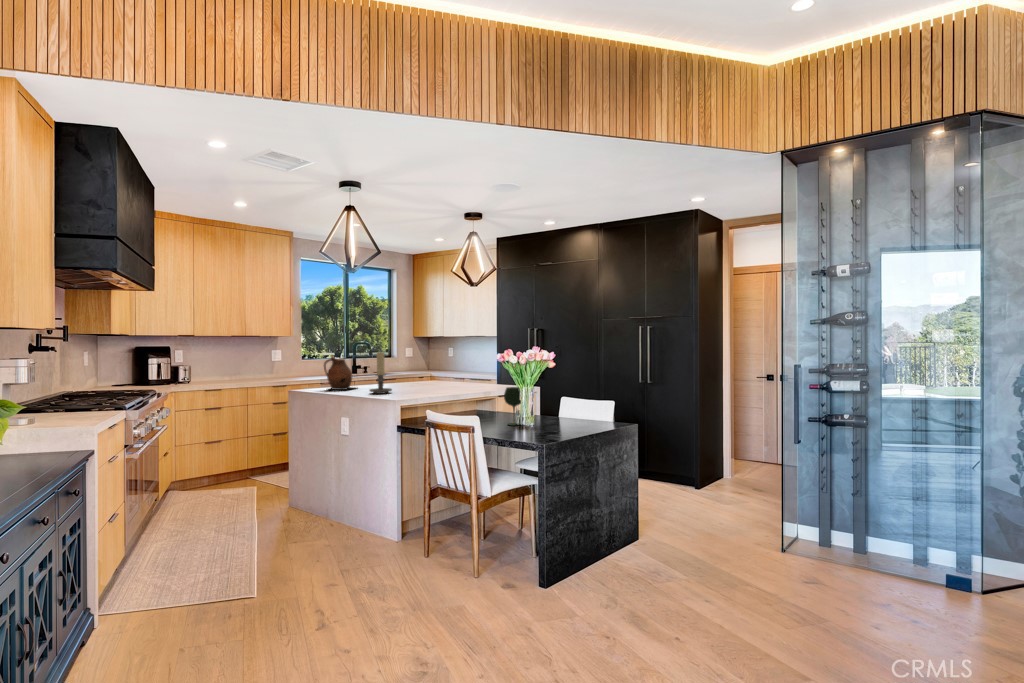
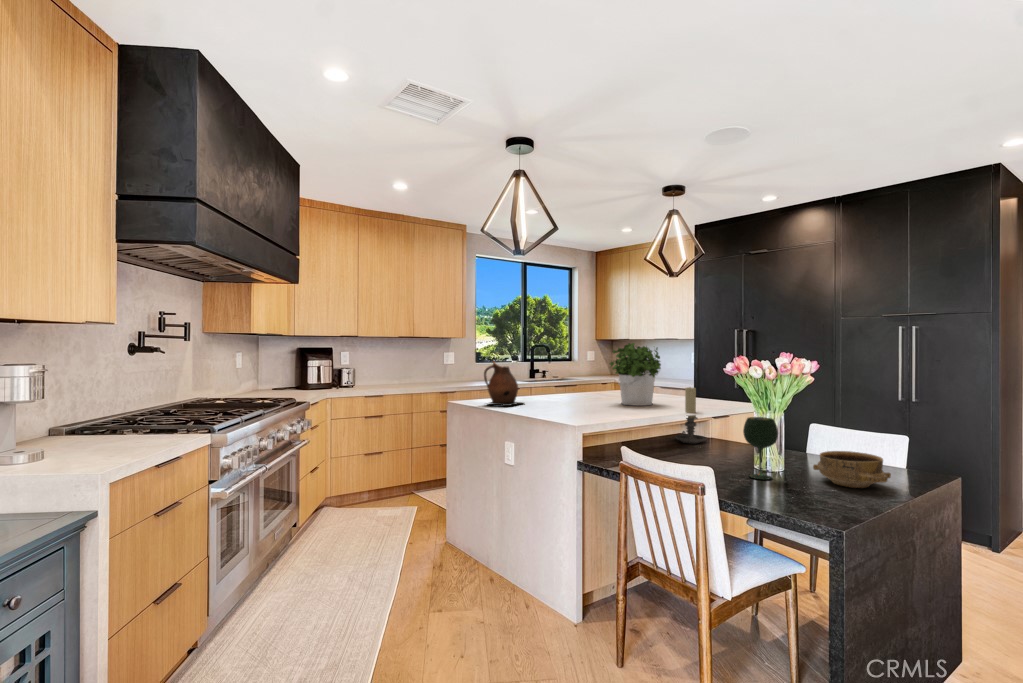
potted plant: none [424,340,462,386] -> present [610,343,661,406]
candle holder: present [370,352,392,394] -> present [675,387,706,444]
ceramic bowl: none [544,405,583,426] -> present [813,451,891,488]

